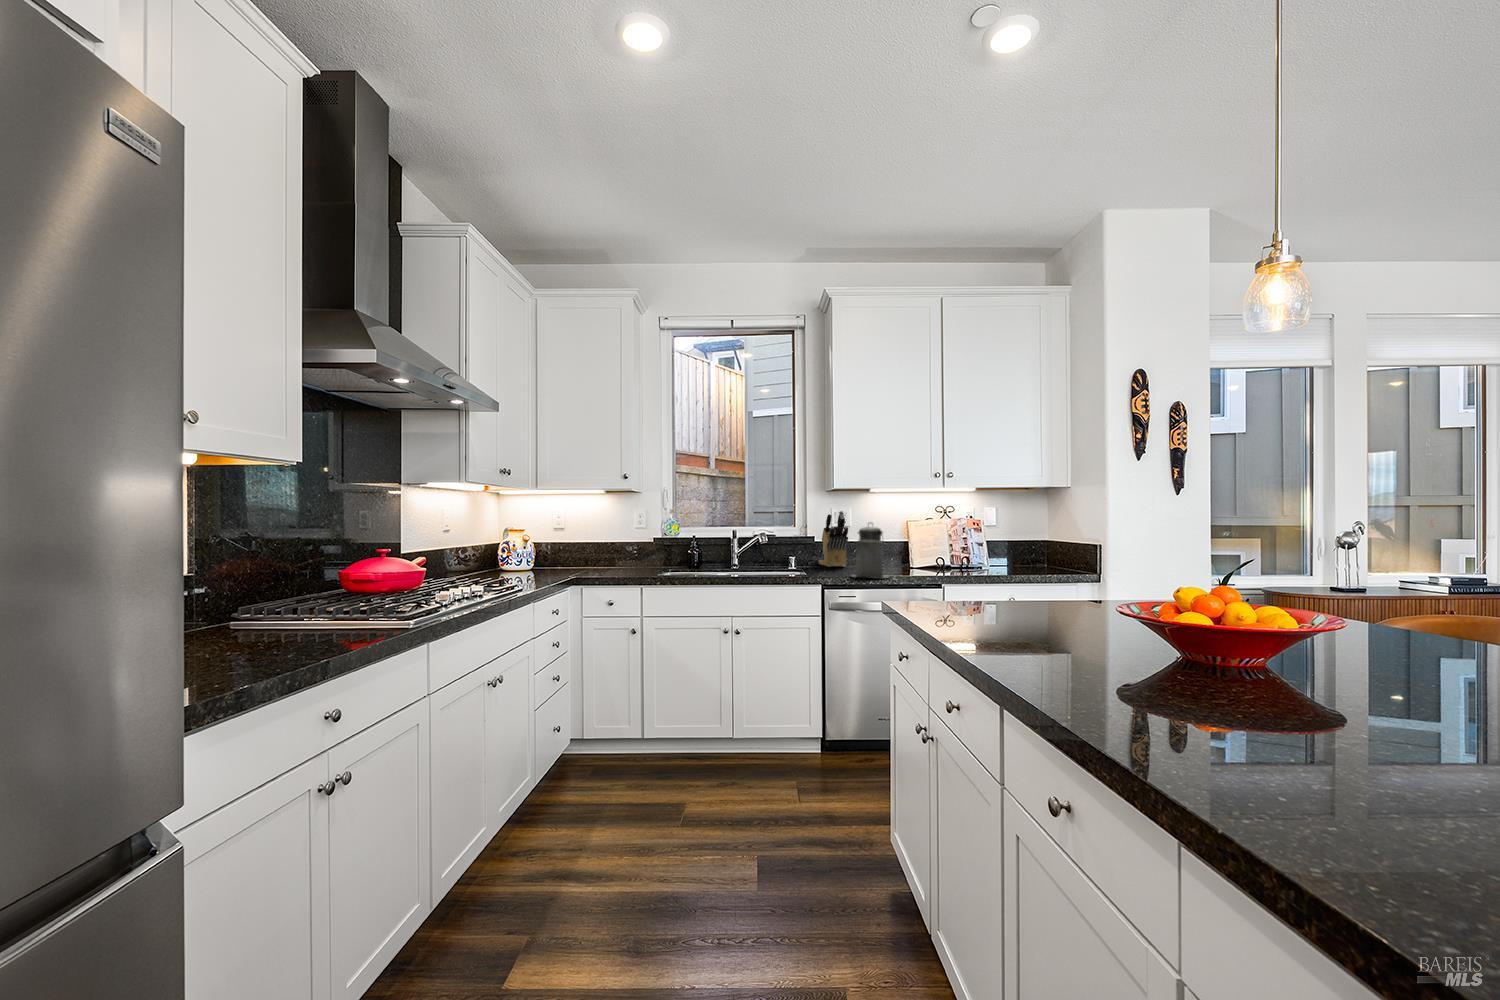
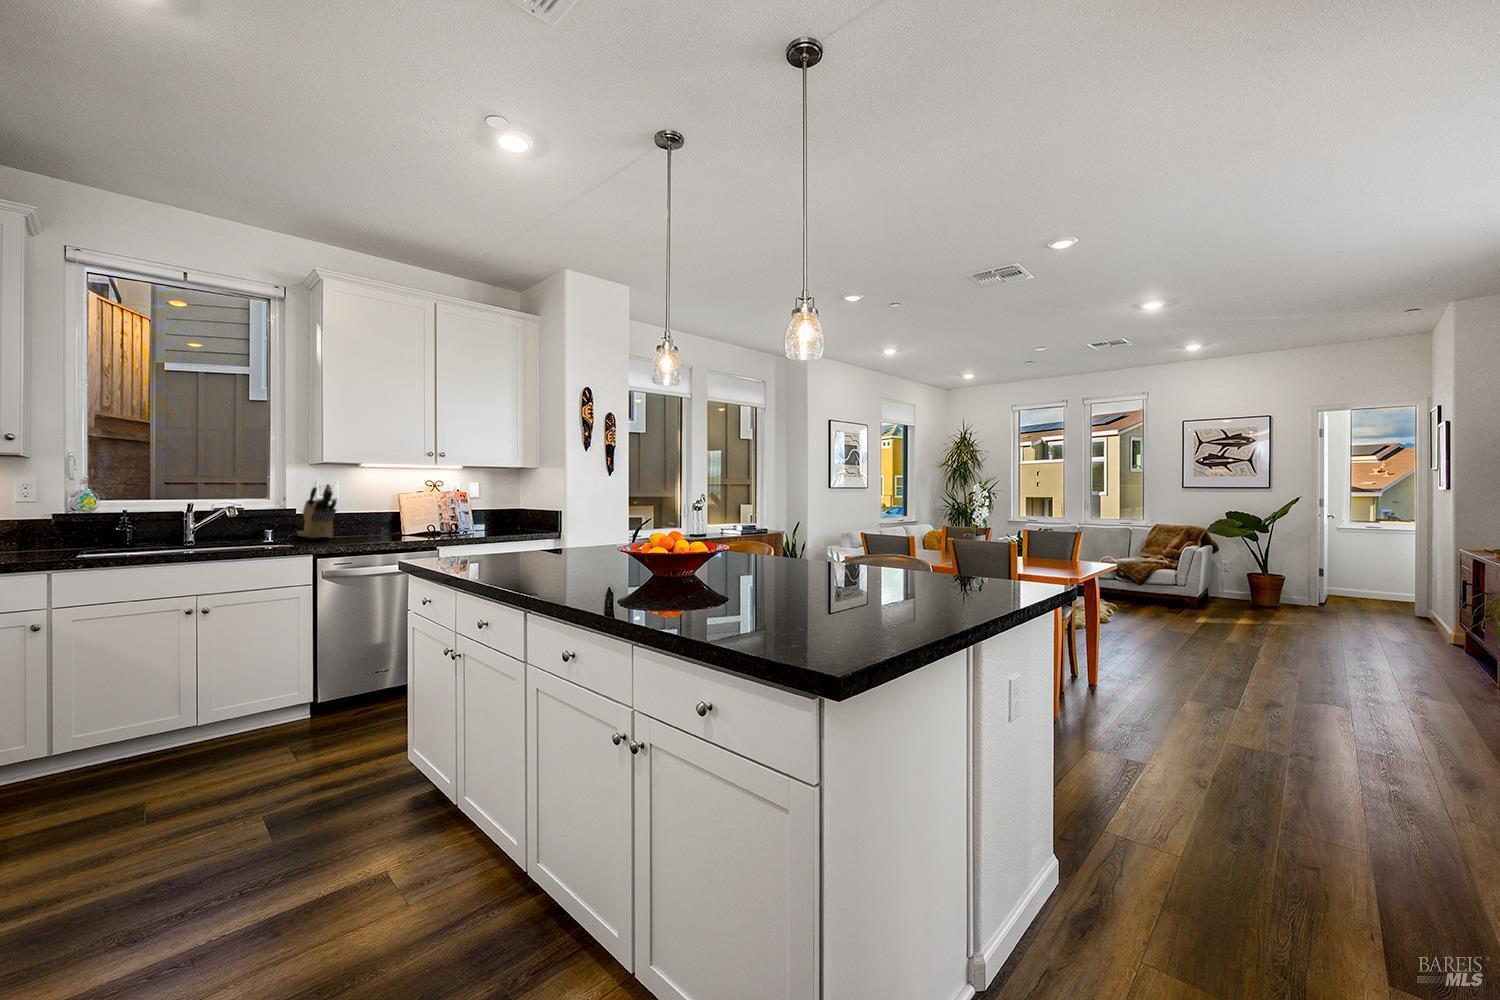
canister: present [852,524,888,578] -> none [345,496,386,547]

